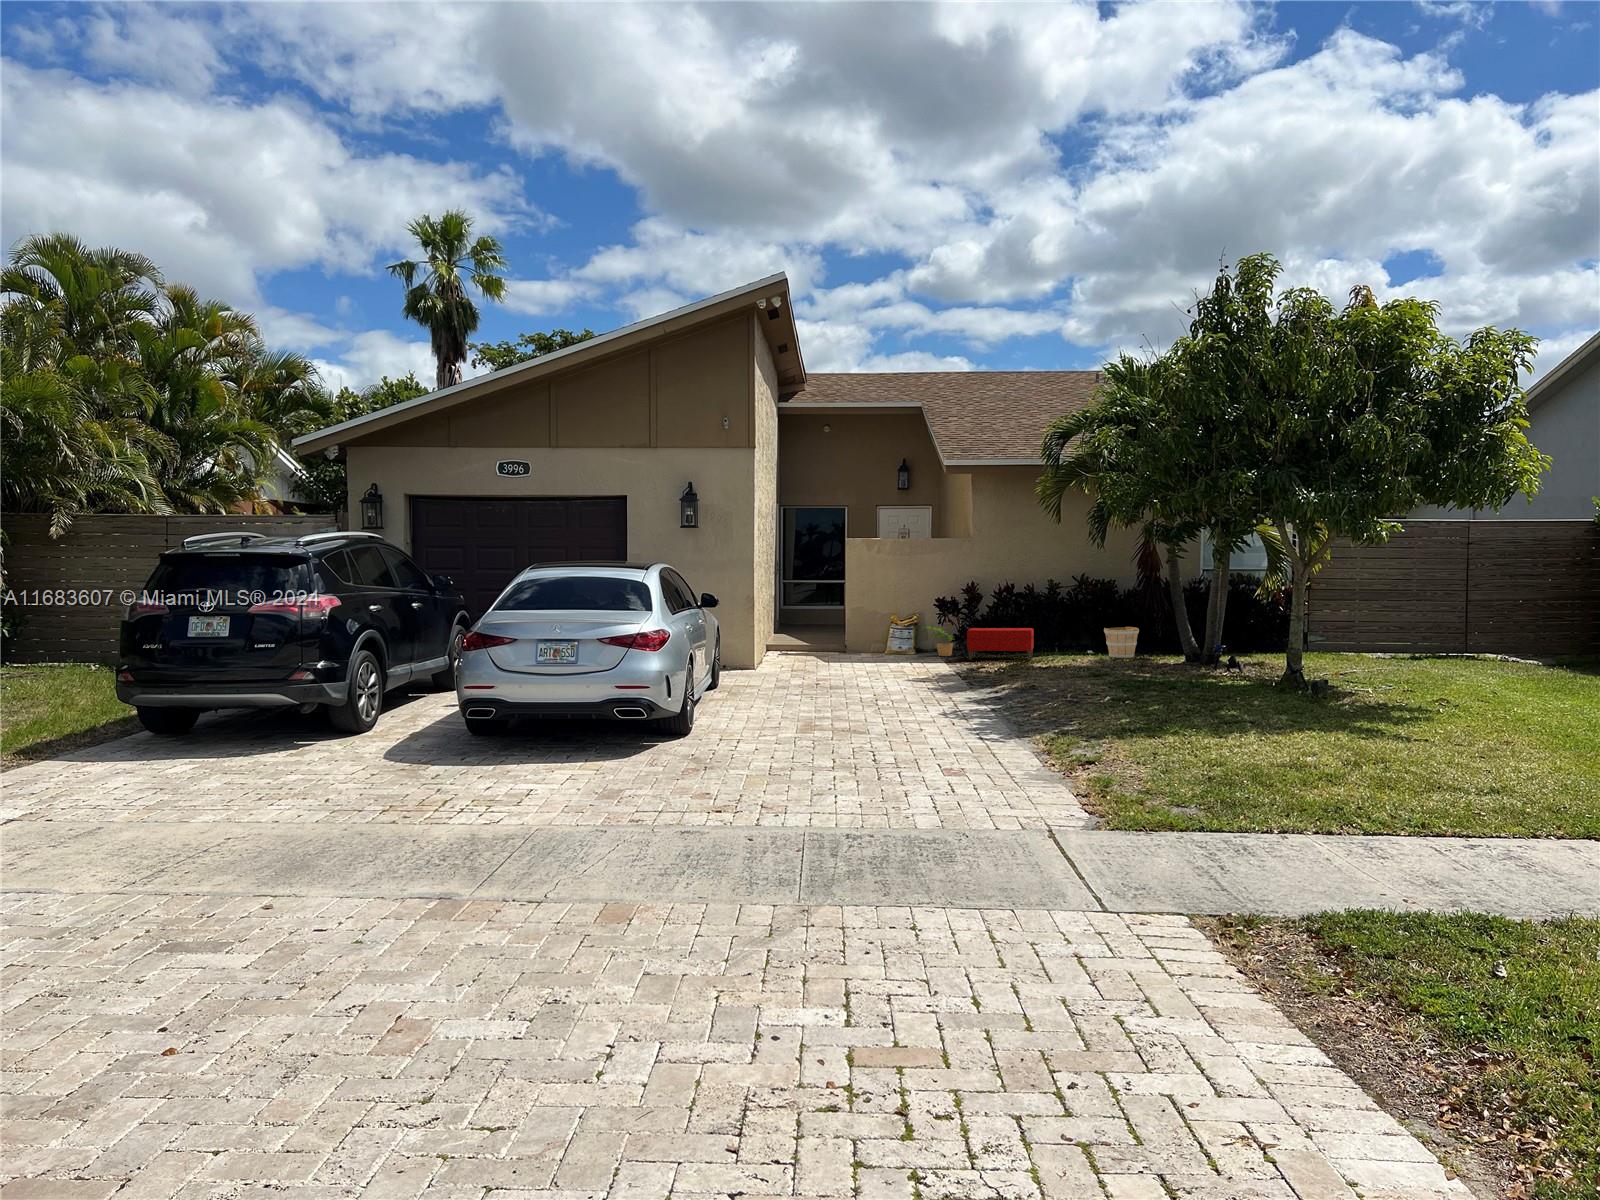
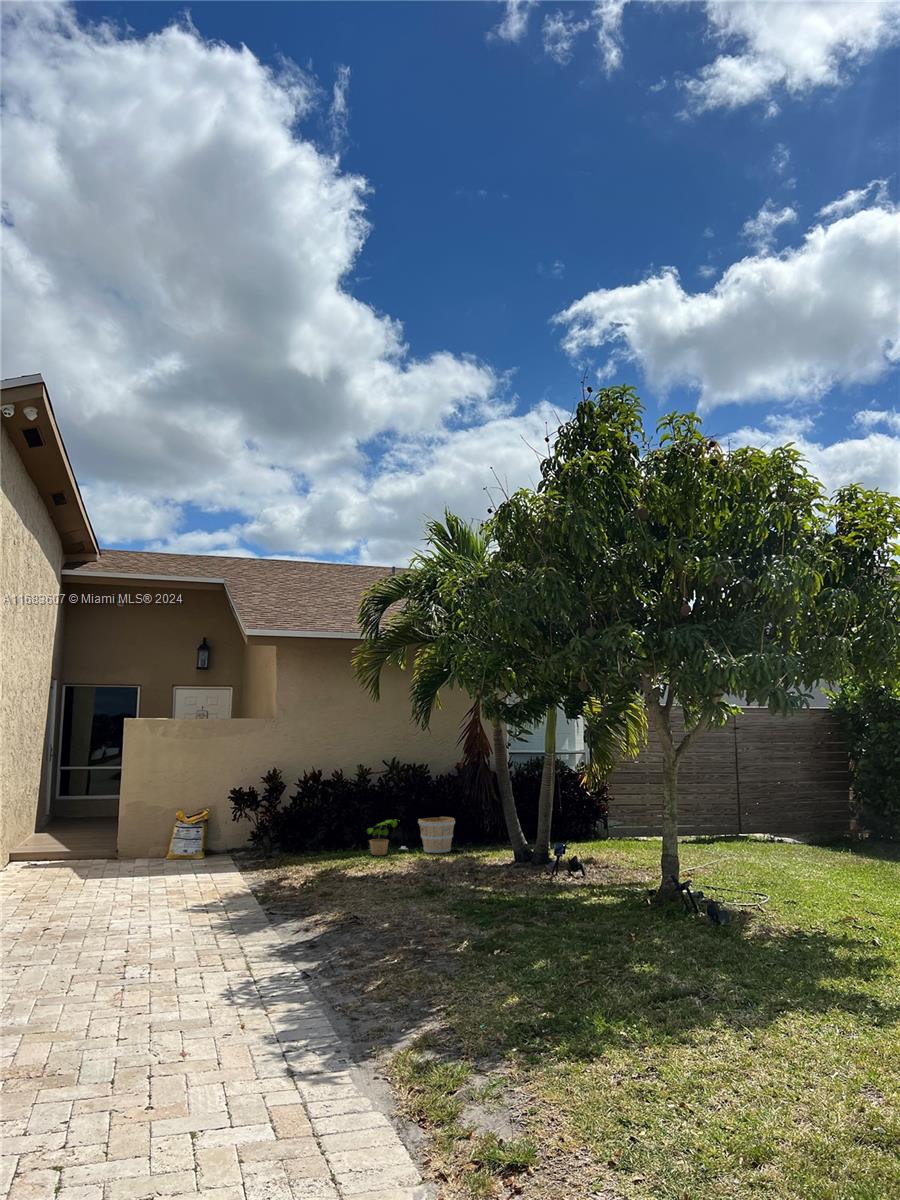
potted plant: present [922,626,953,656] -> present [367,820,397,855]
bench: present [967,628,1034,660] -> none [267,822,343,864]

